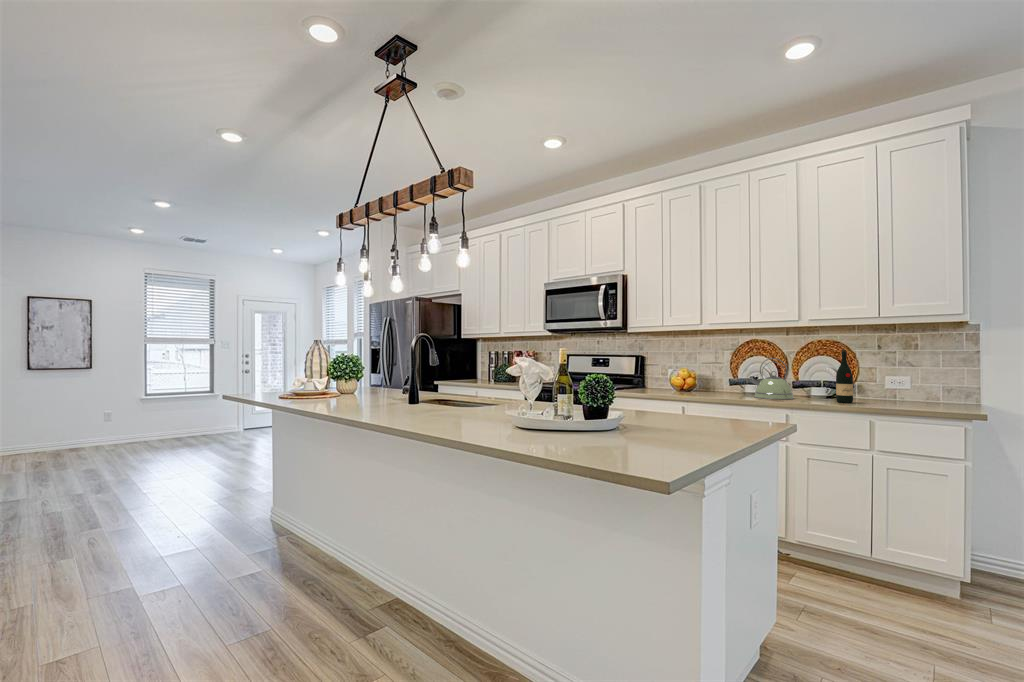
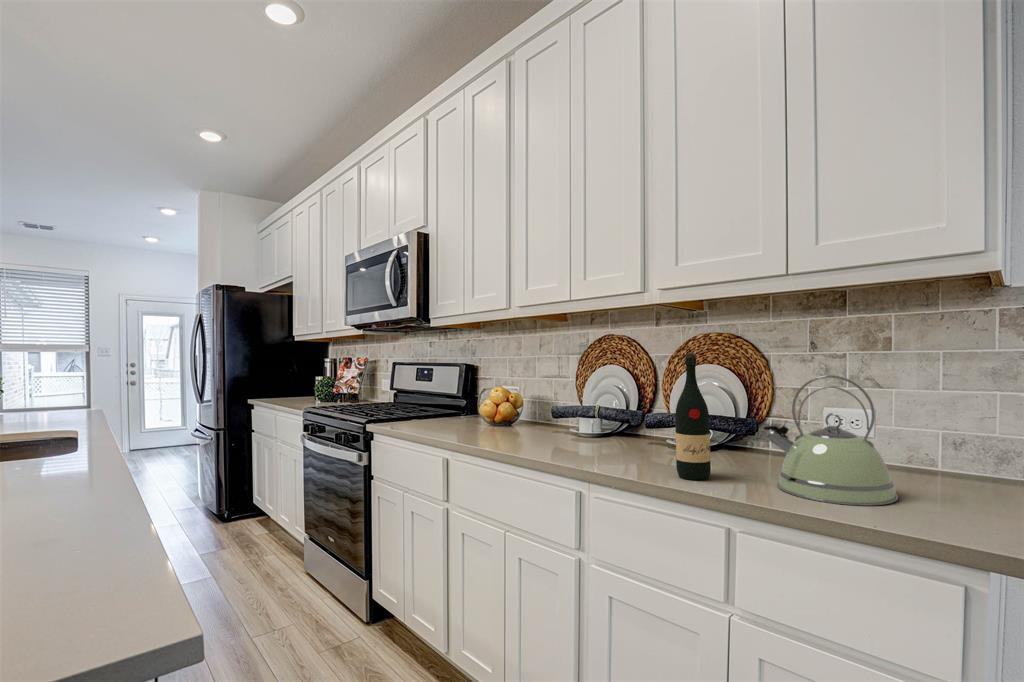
kettle: present [749,358,794,399] -> present [763,375,898,506]

